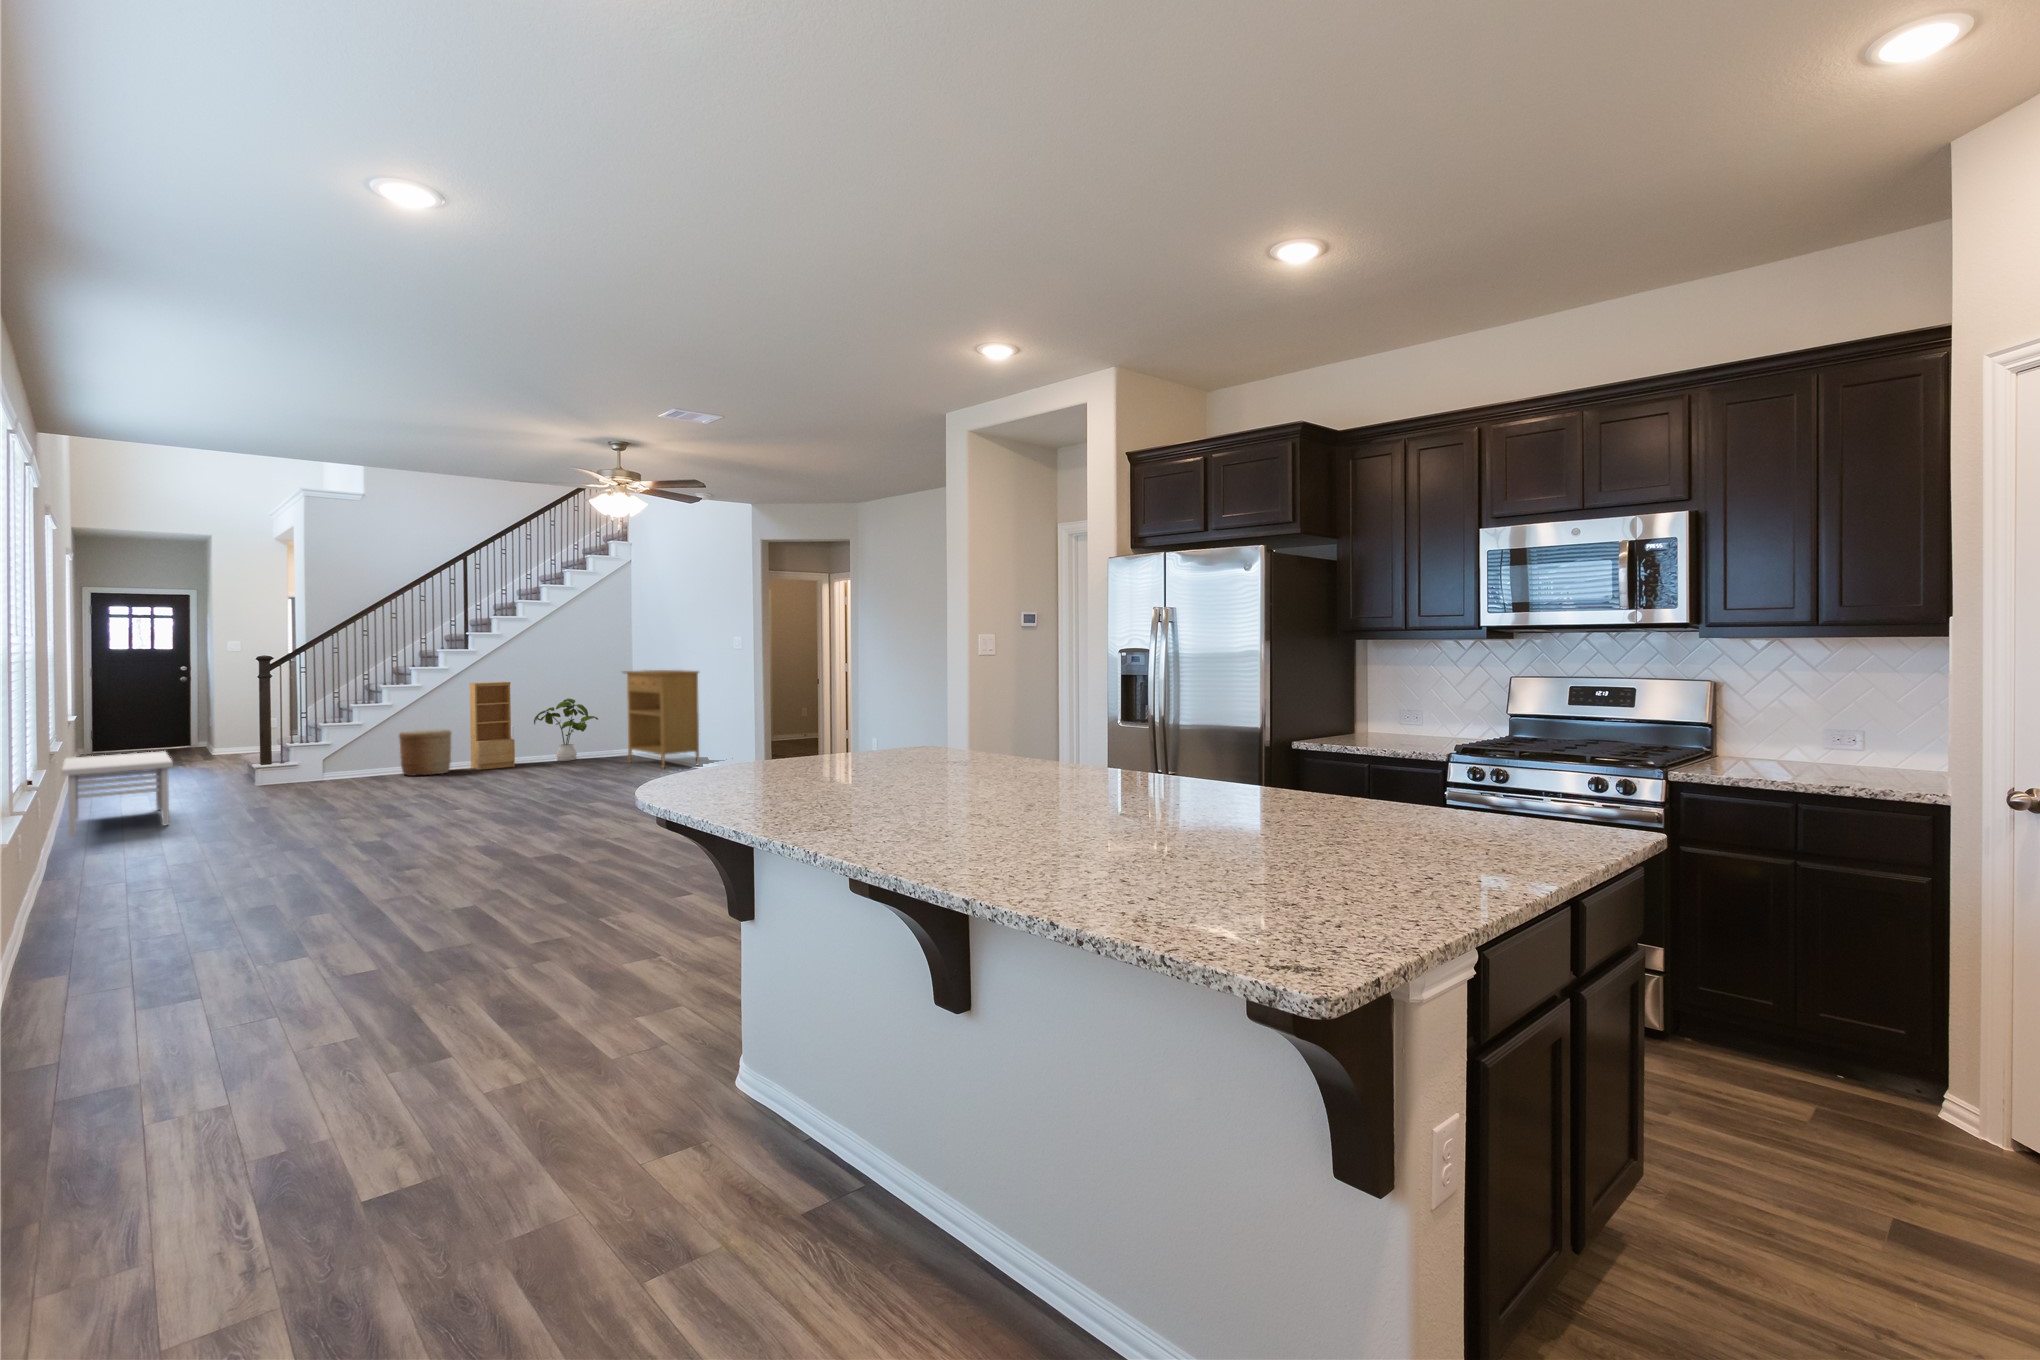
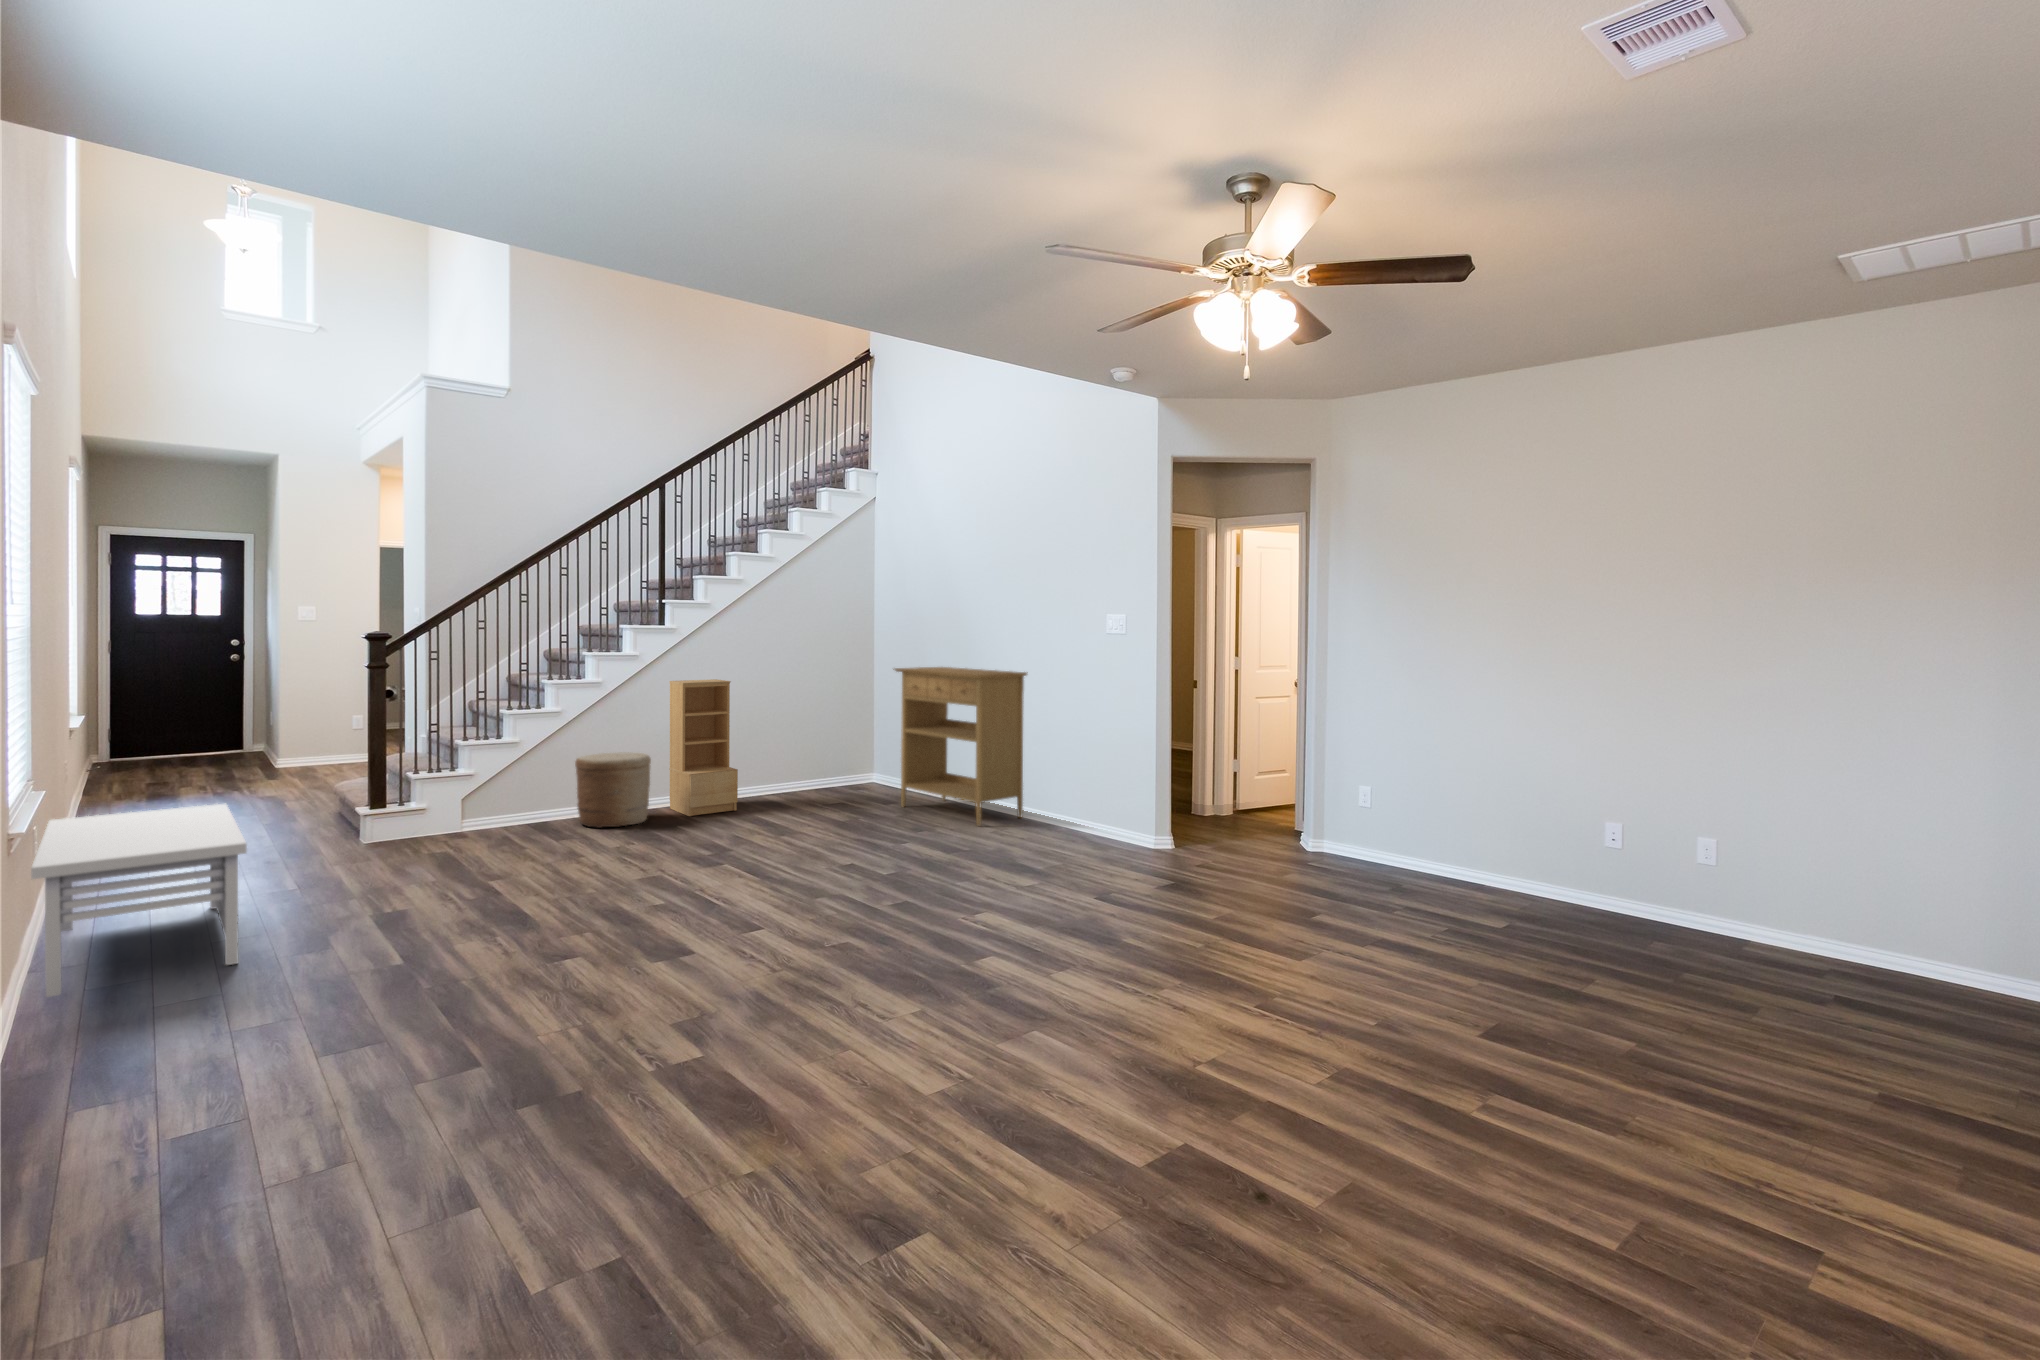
house plant: present [534,698,598,761] -> none [755,706,840,799]

